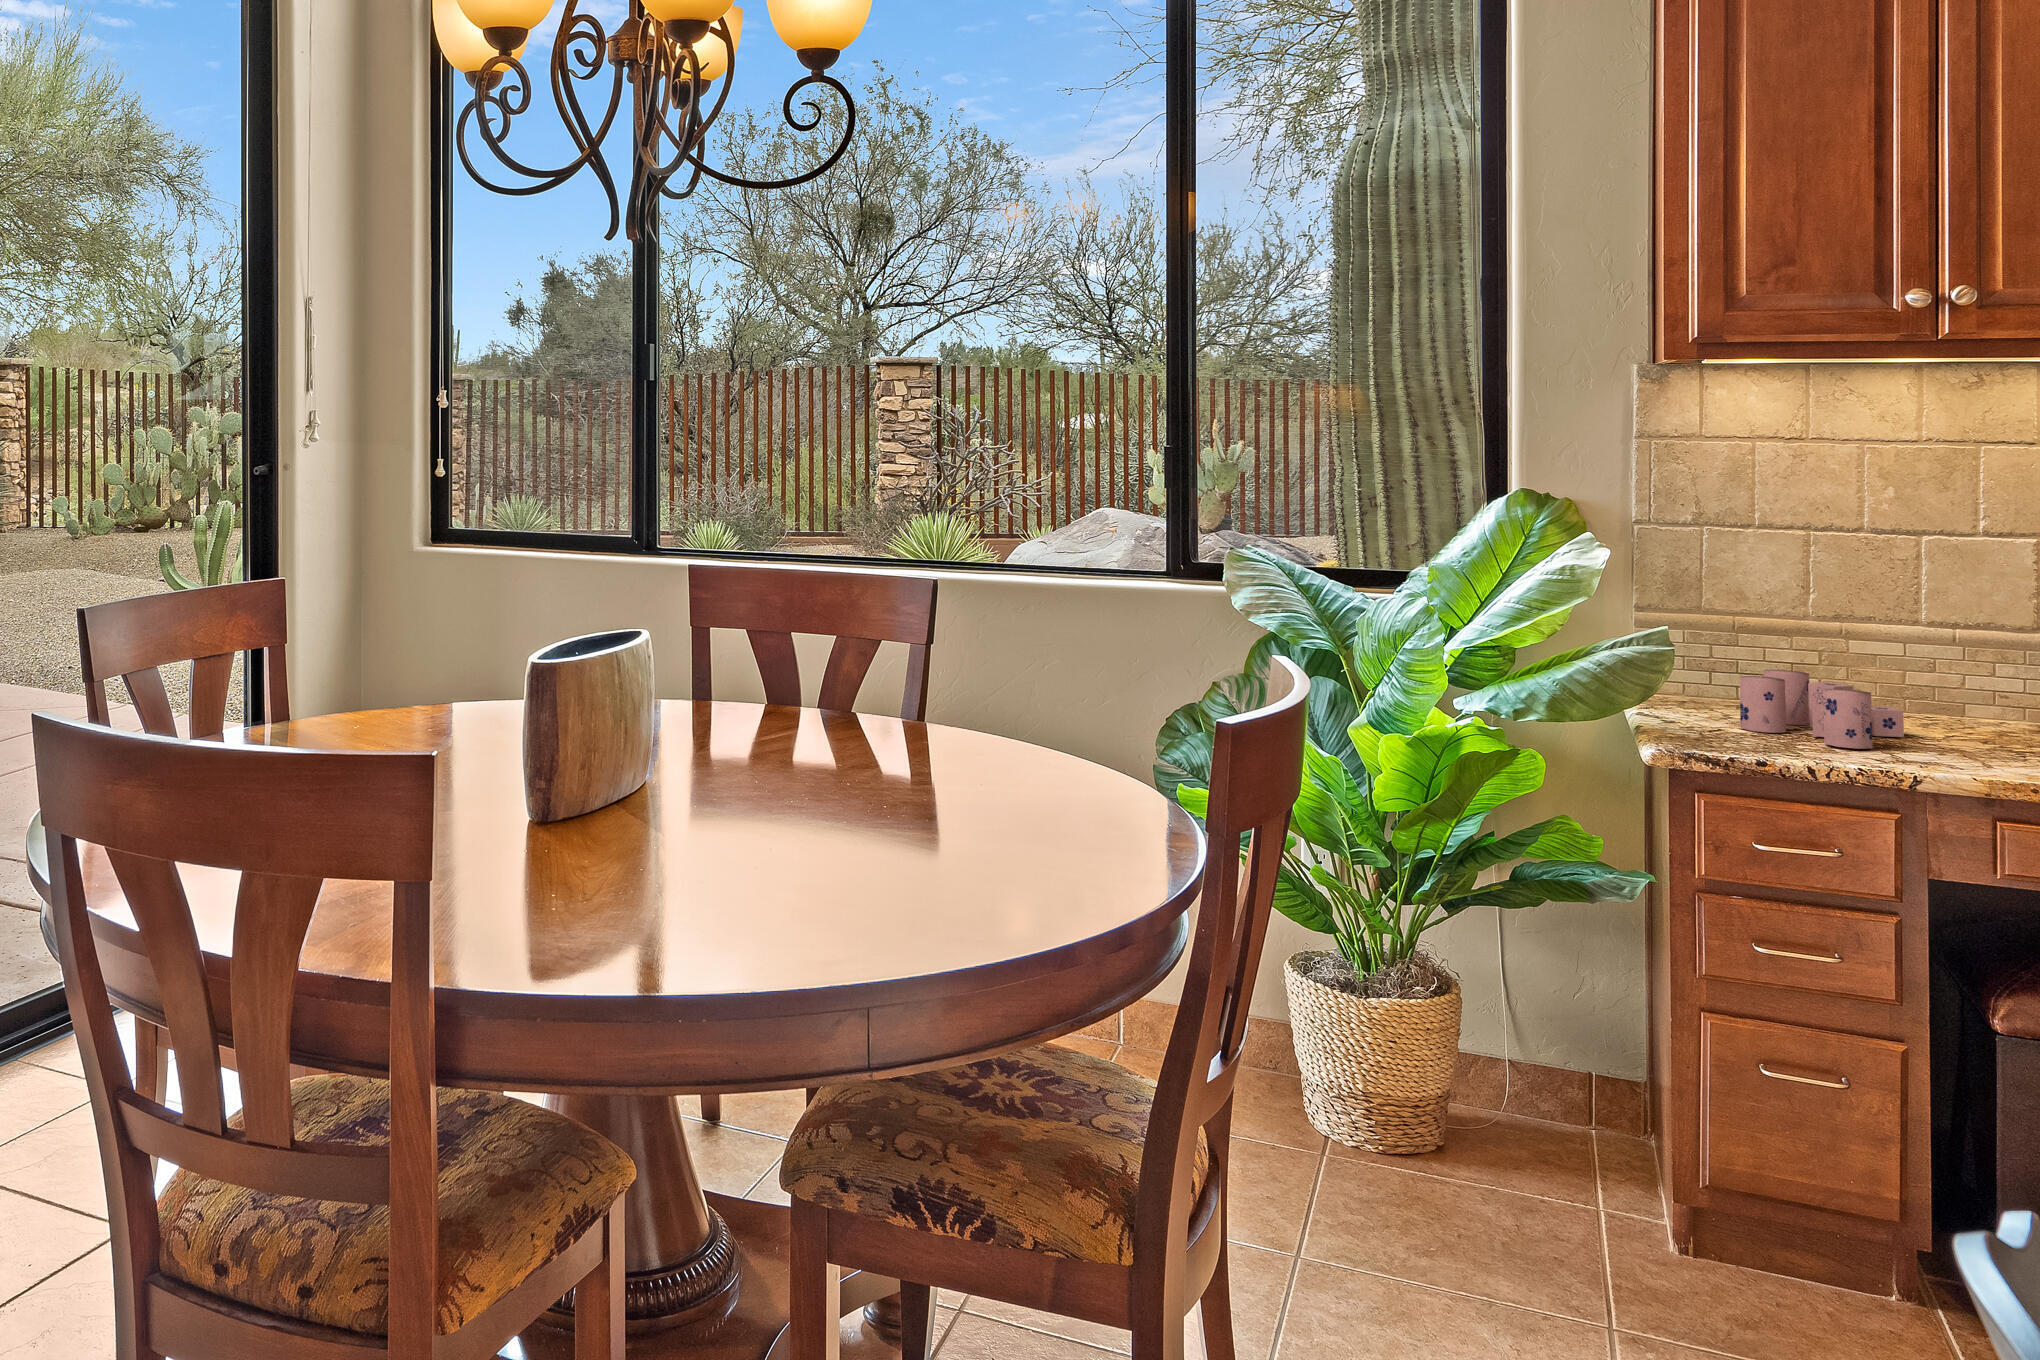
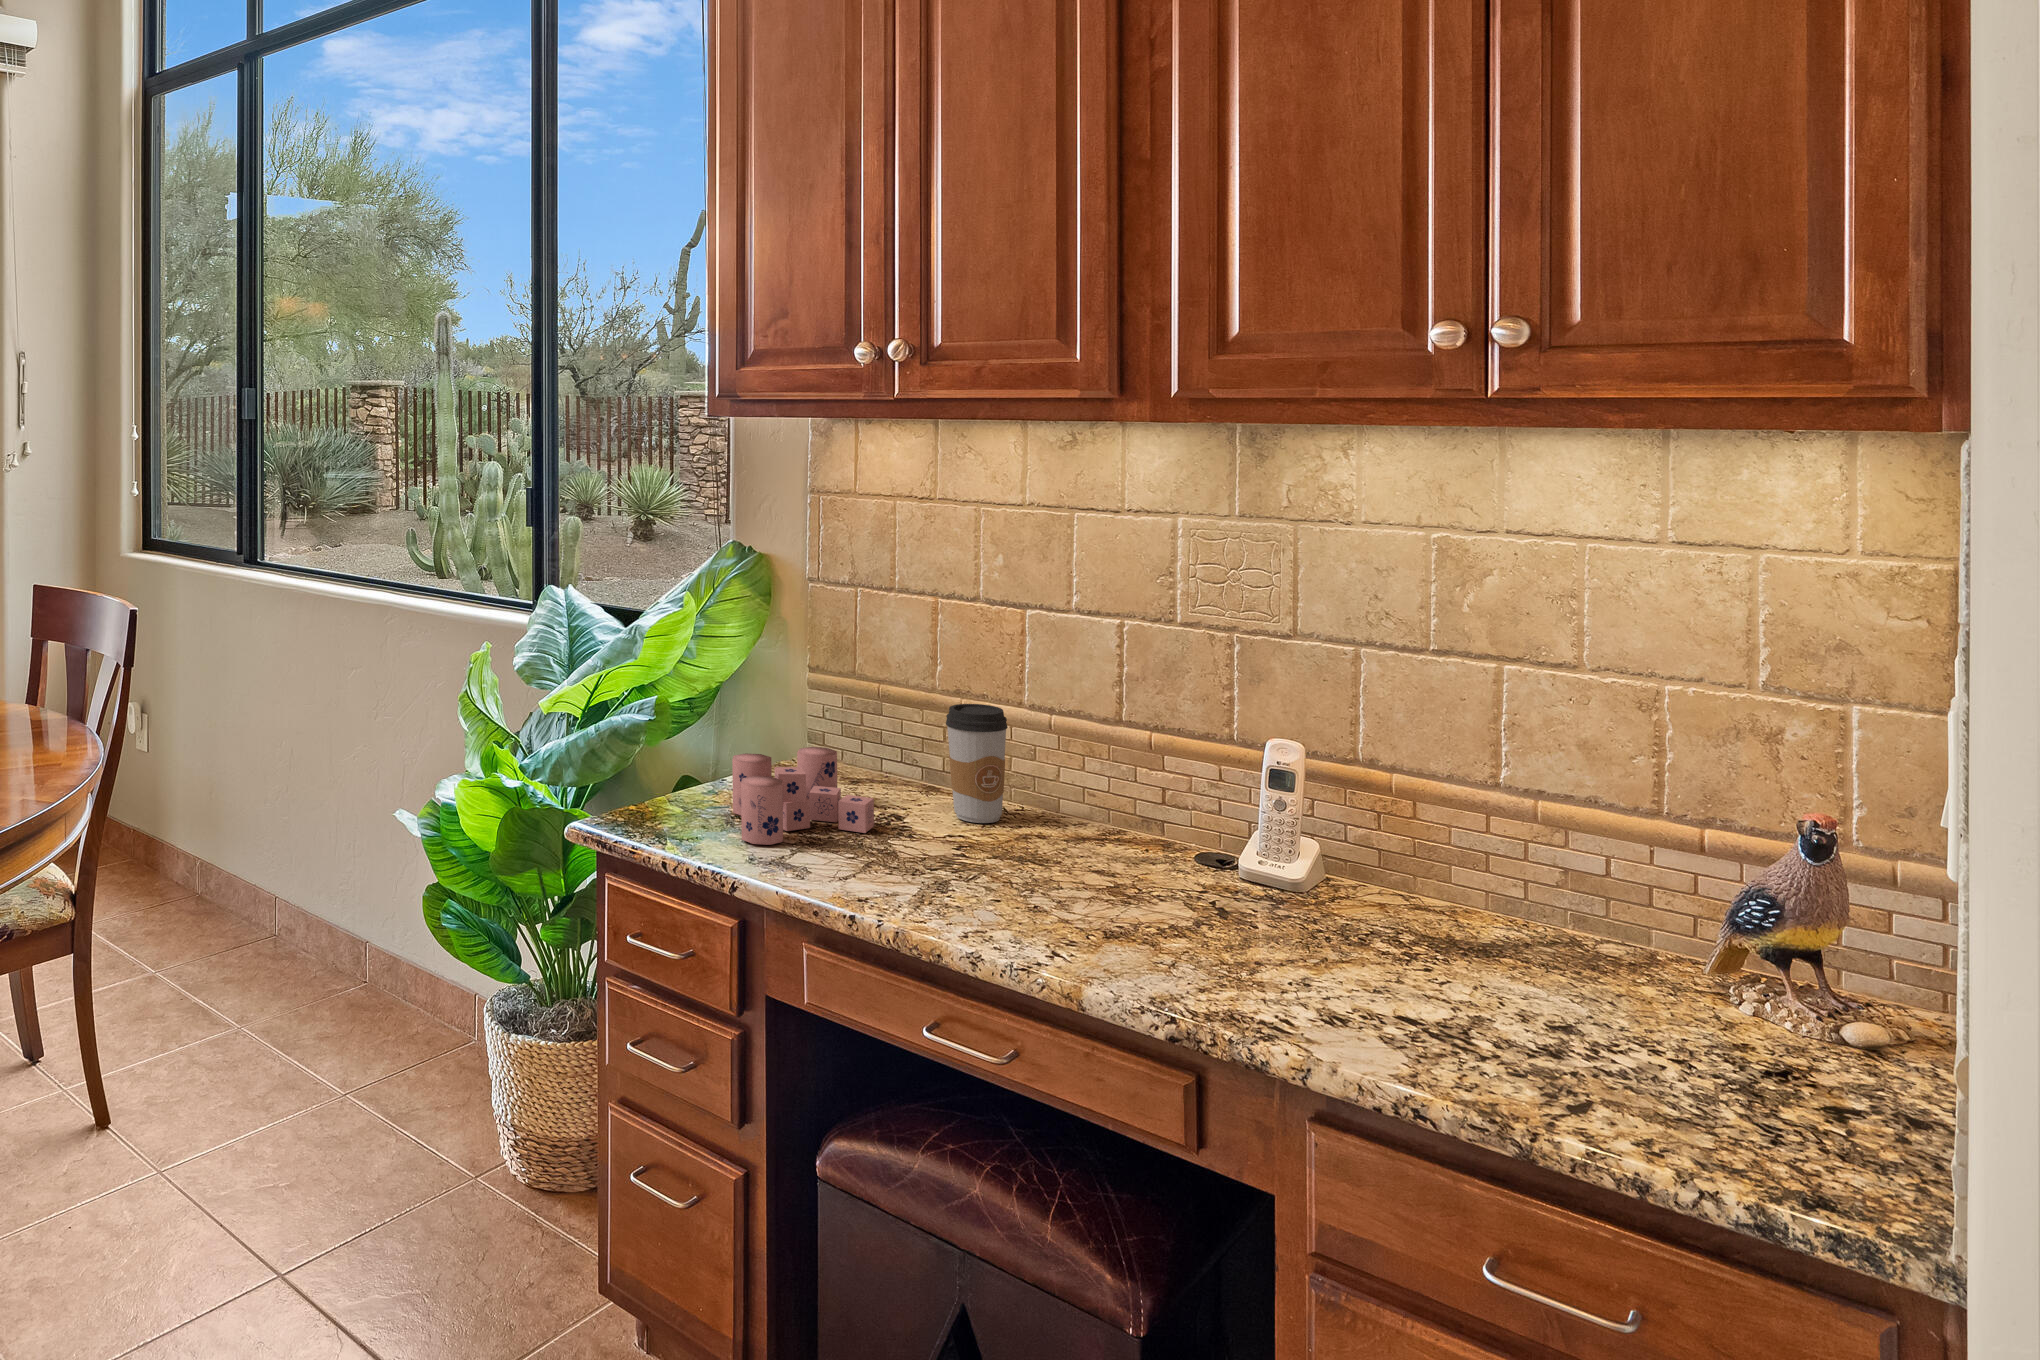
coffee cup: none [1901,621,1971,725] -> present [946,704,1008,823]

